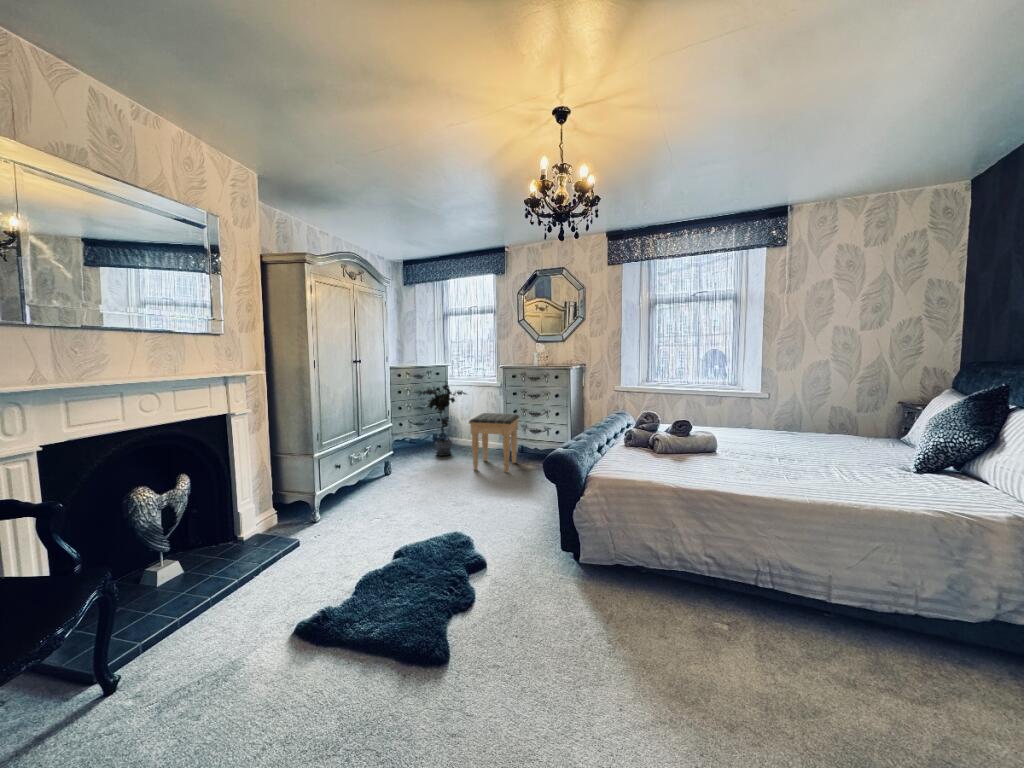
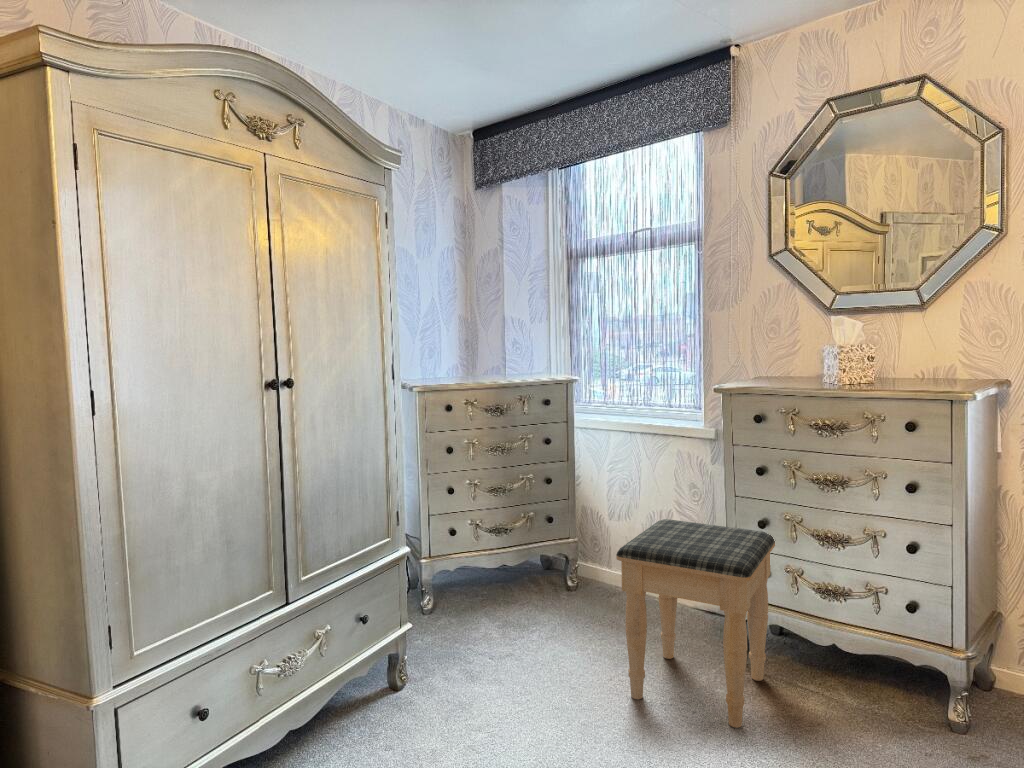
potted plant: present [419,384,466,456] -> none [491,425,622,620]

